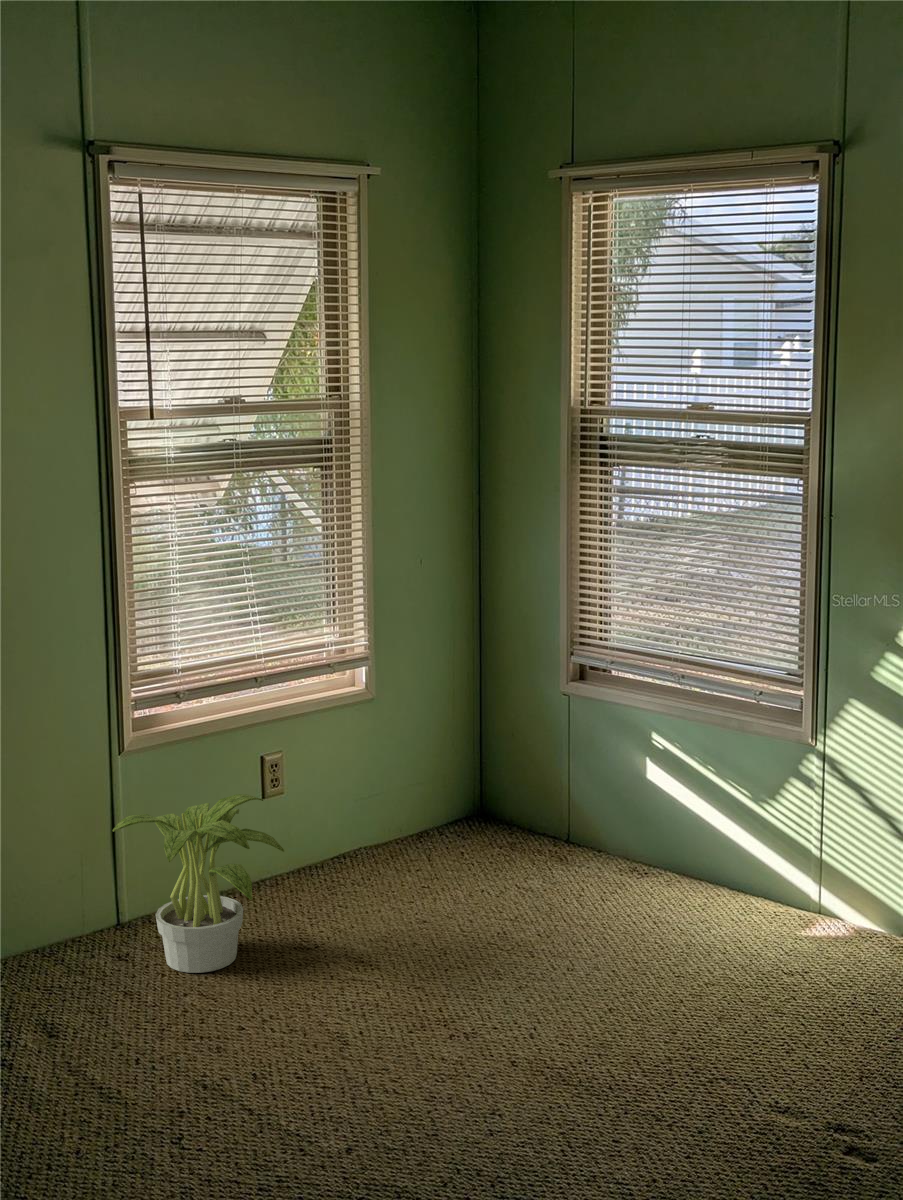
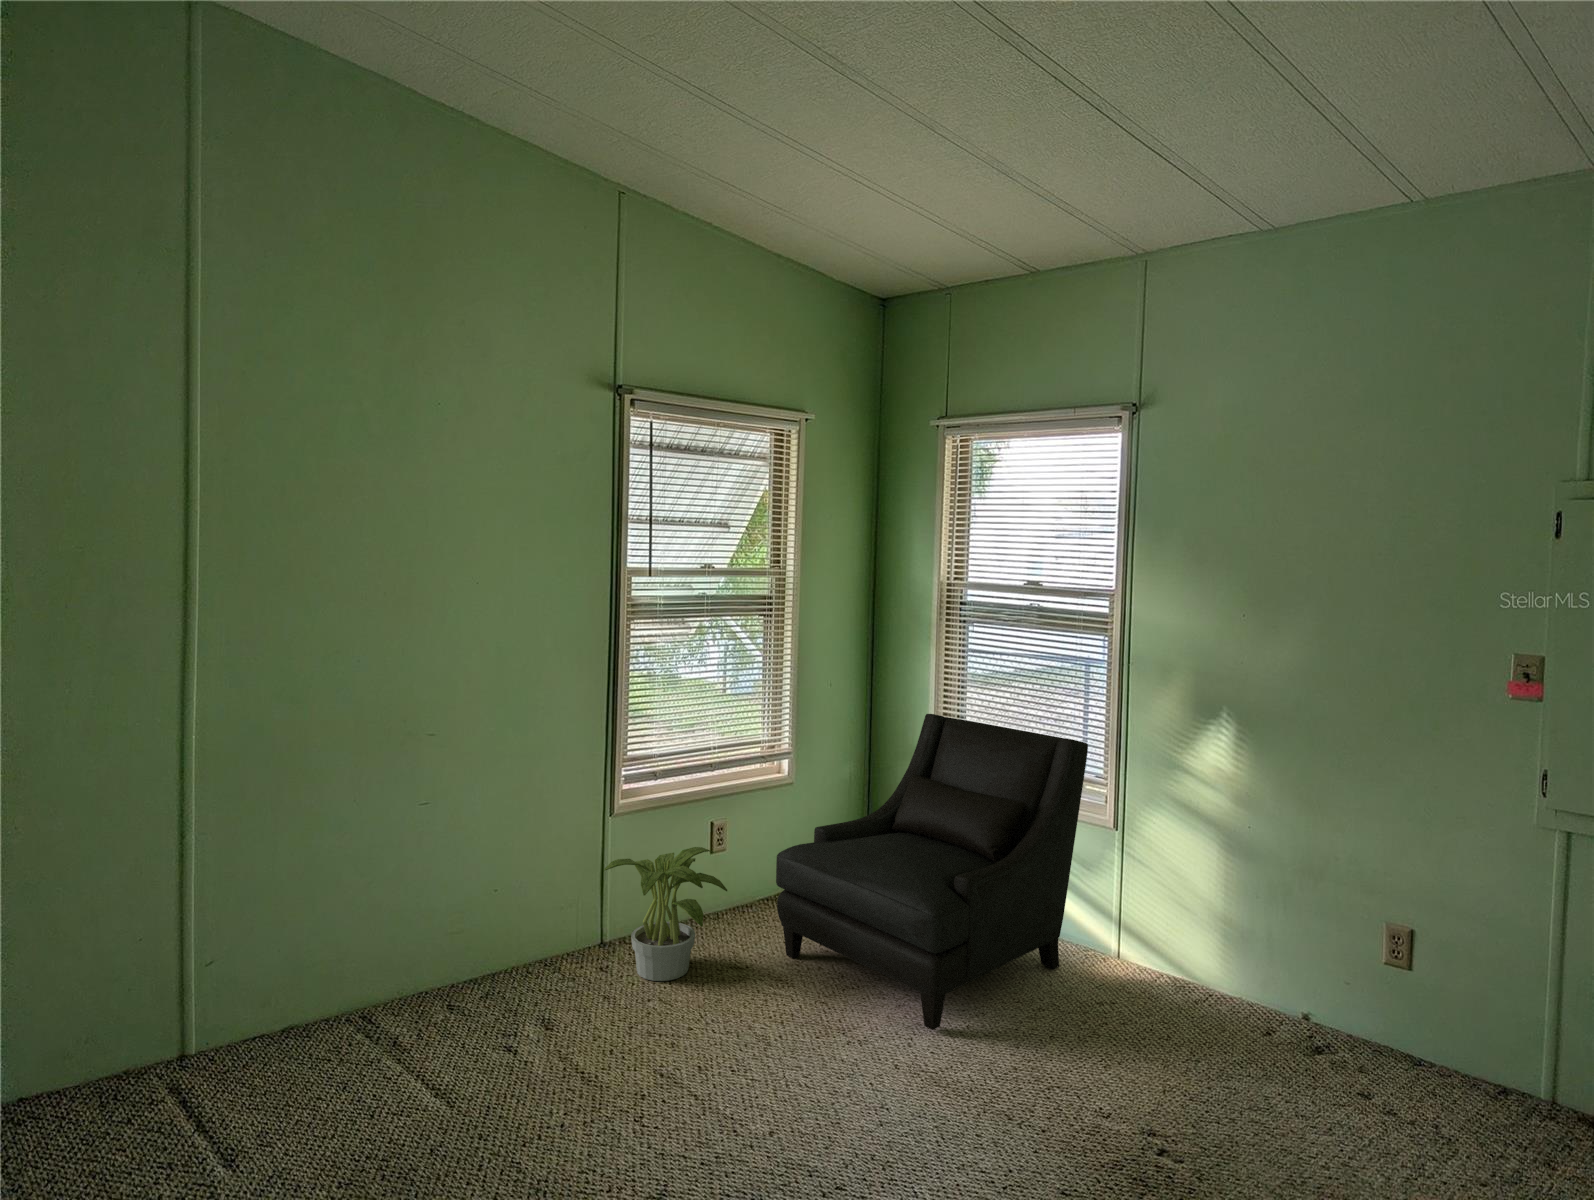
armchair: none [351,597,775,1017] -> present [776,714,1088,1030]

